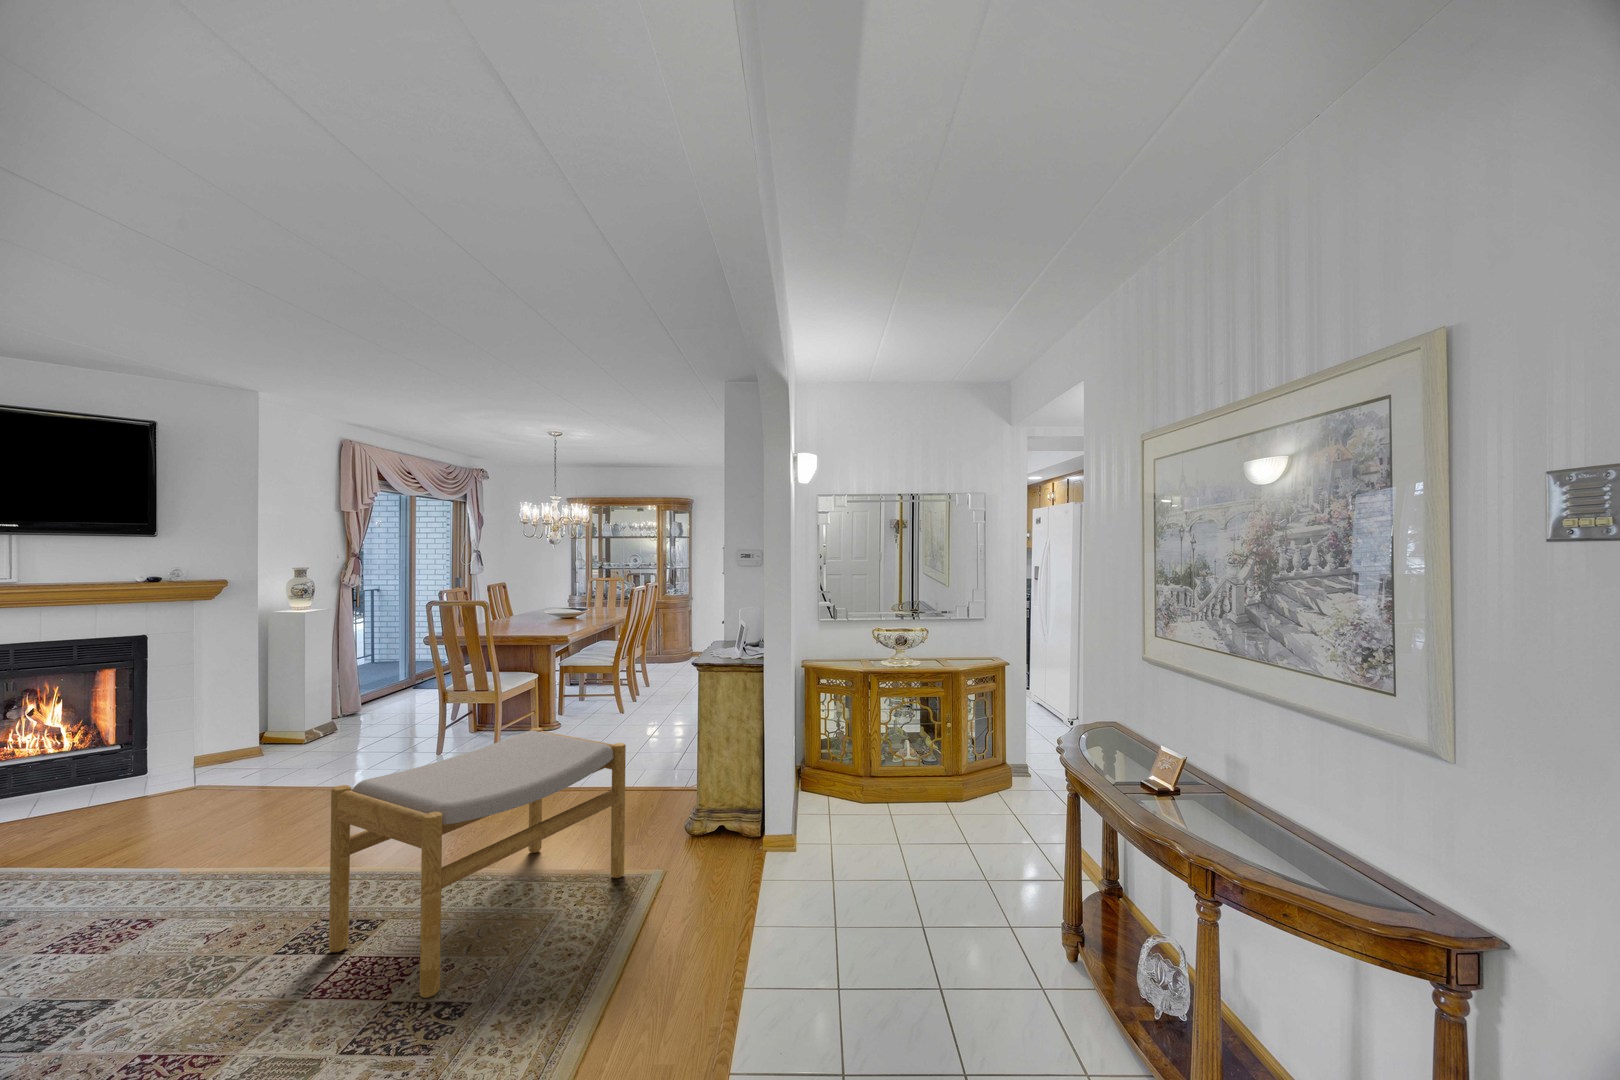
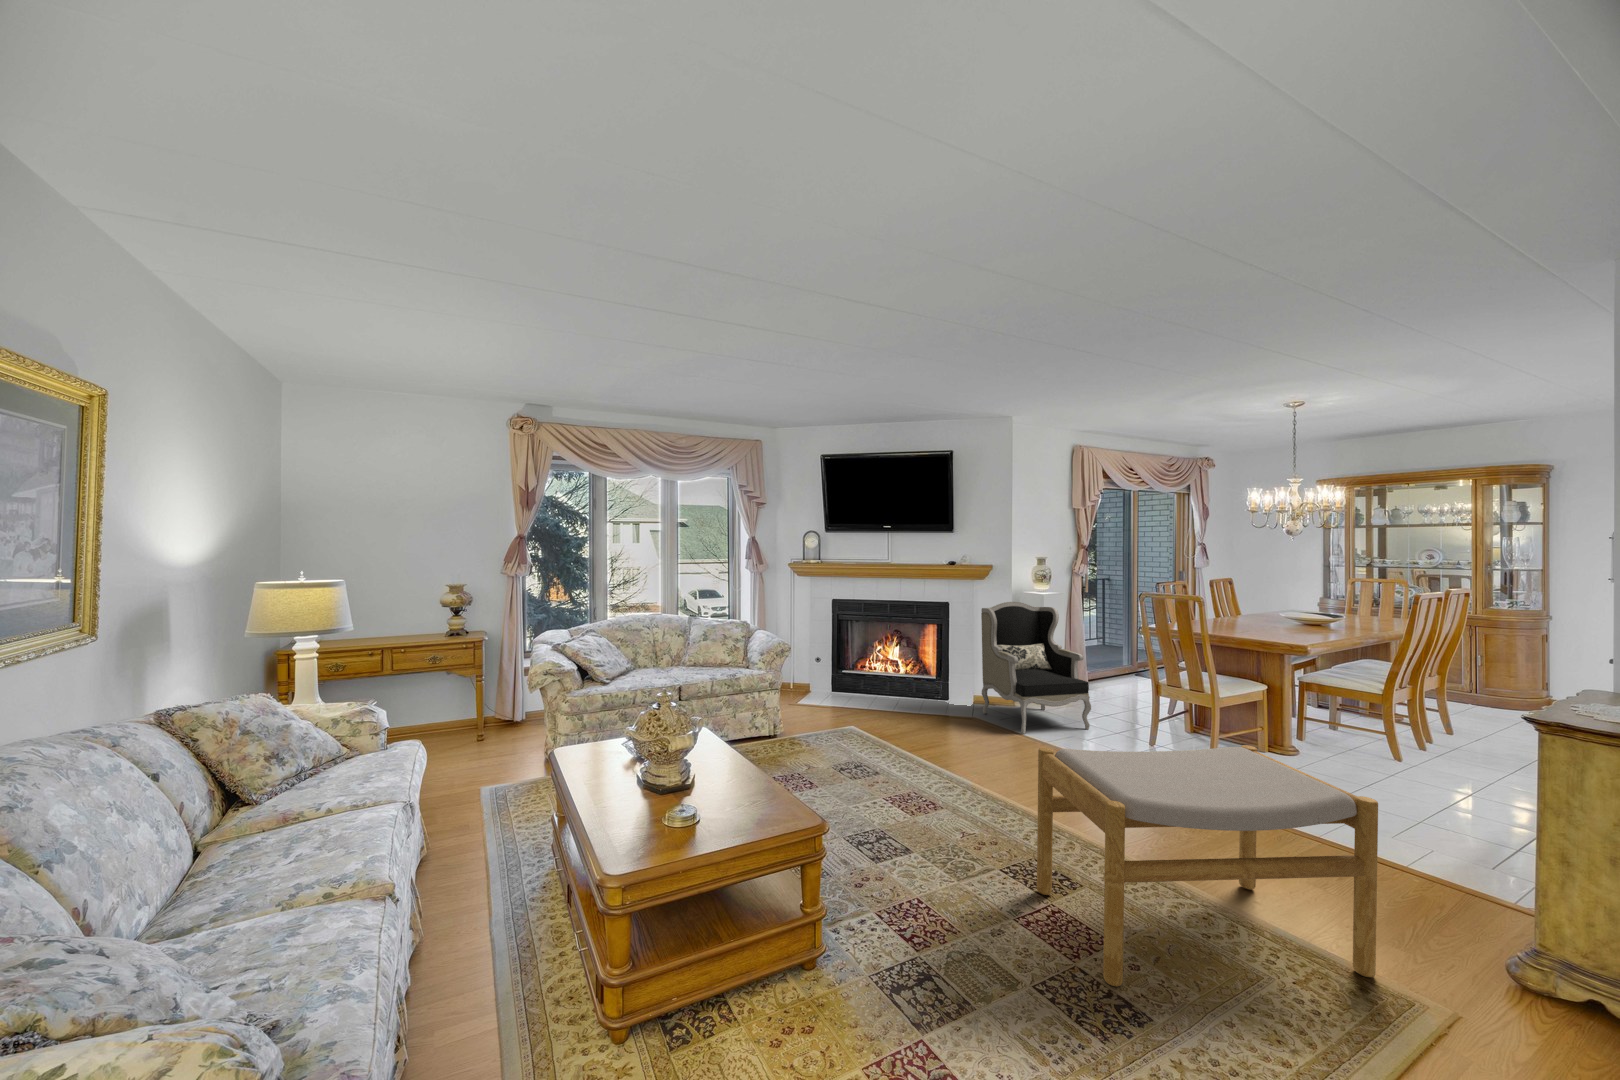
armchair: none [207,626,368,788] -> present [981,602,1091,734]

